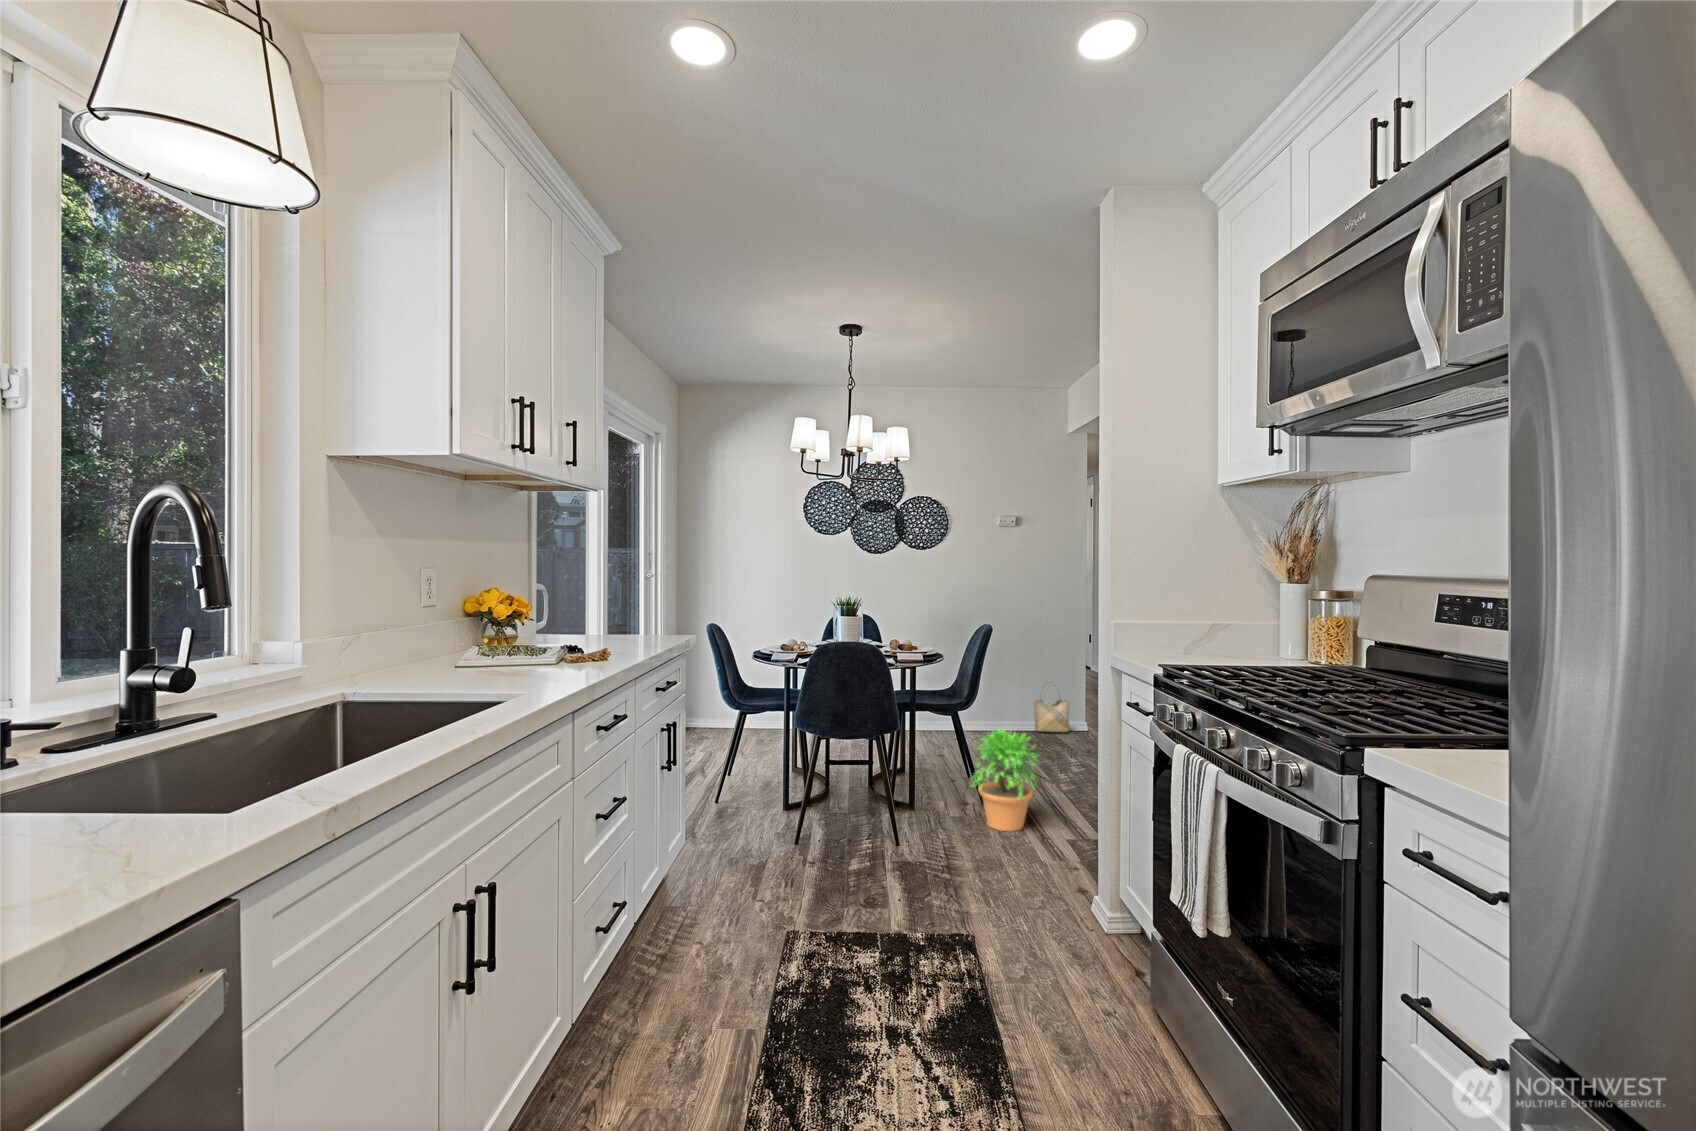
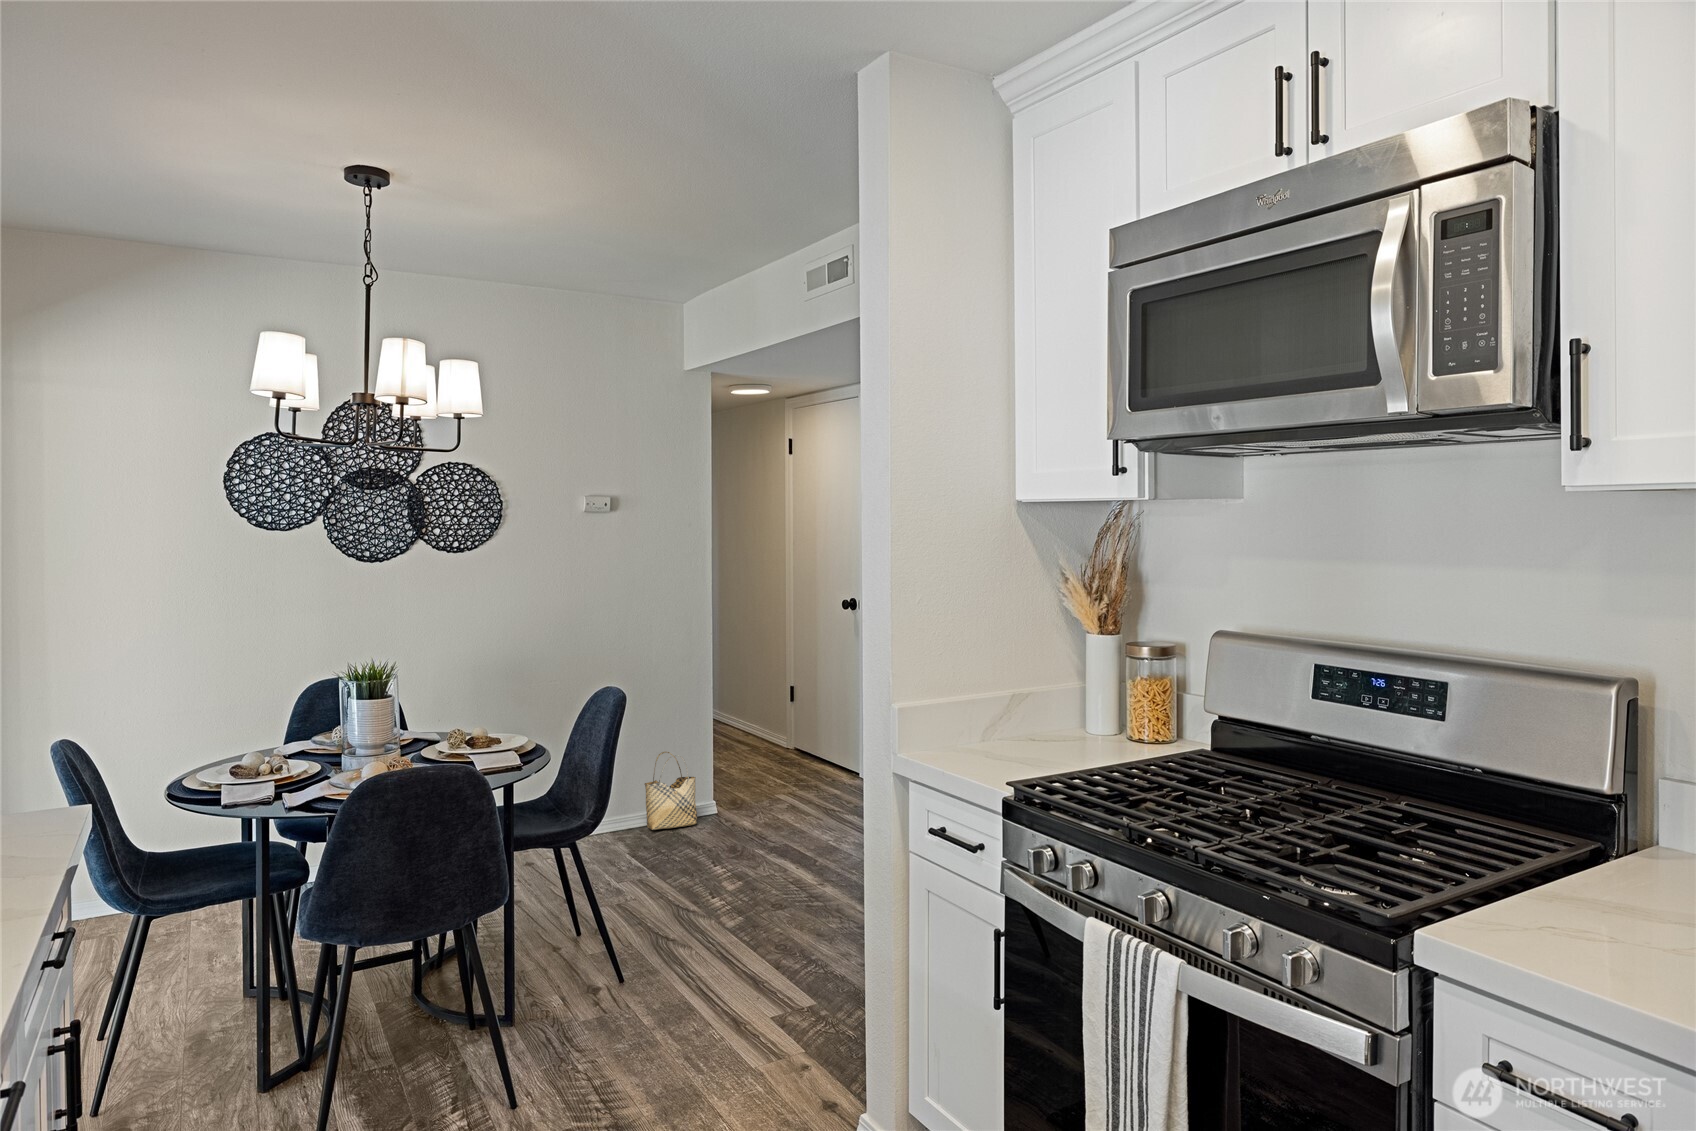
potted plant: present [974,729,1037,831] -> none [614,863,733,1029]

